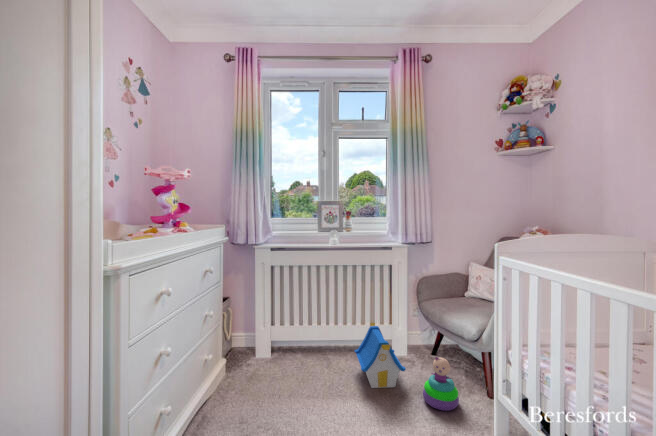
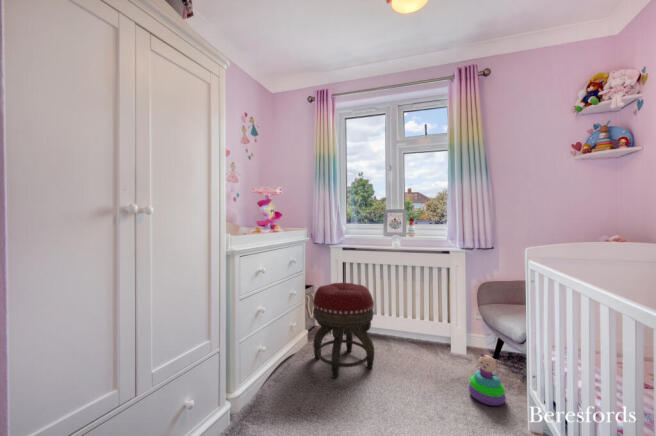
footstool: none [240,292,318,417] -> present [313,283,374,378]
toy house: present [355,323,406,388] -> none [411,318,455,377]

